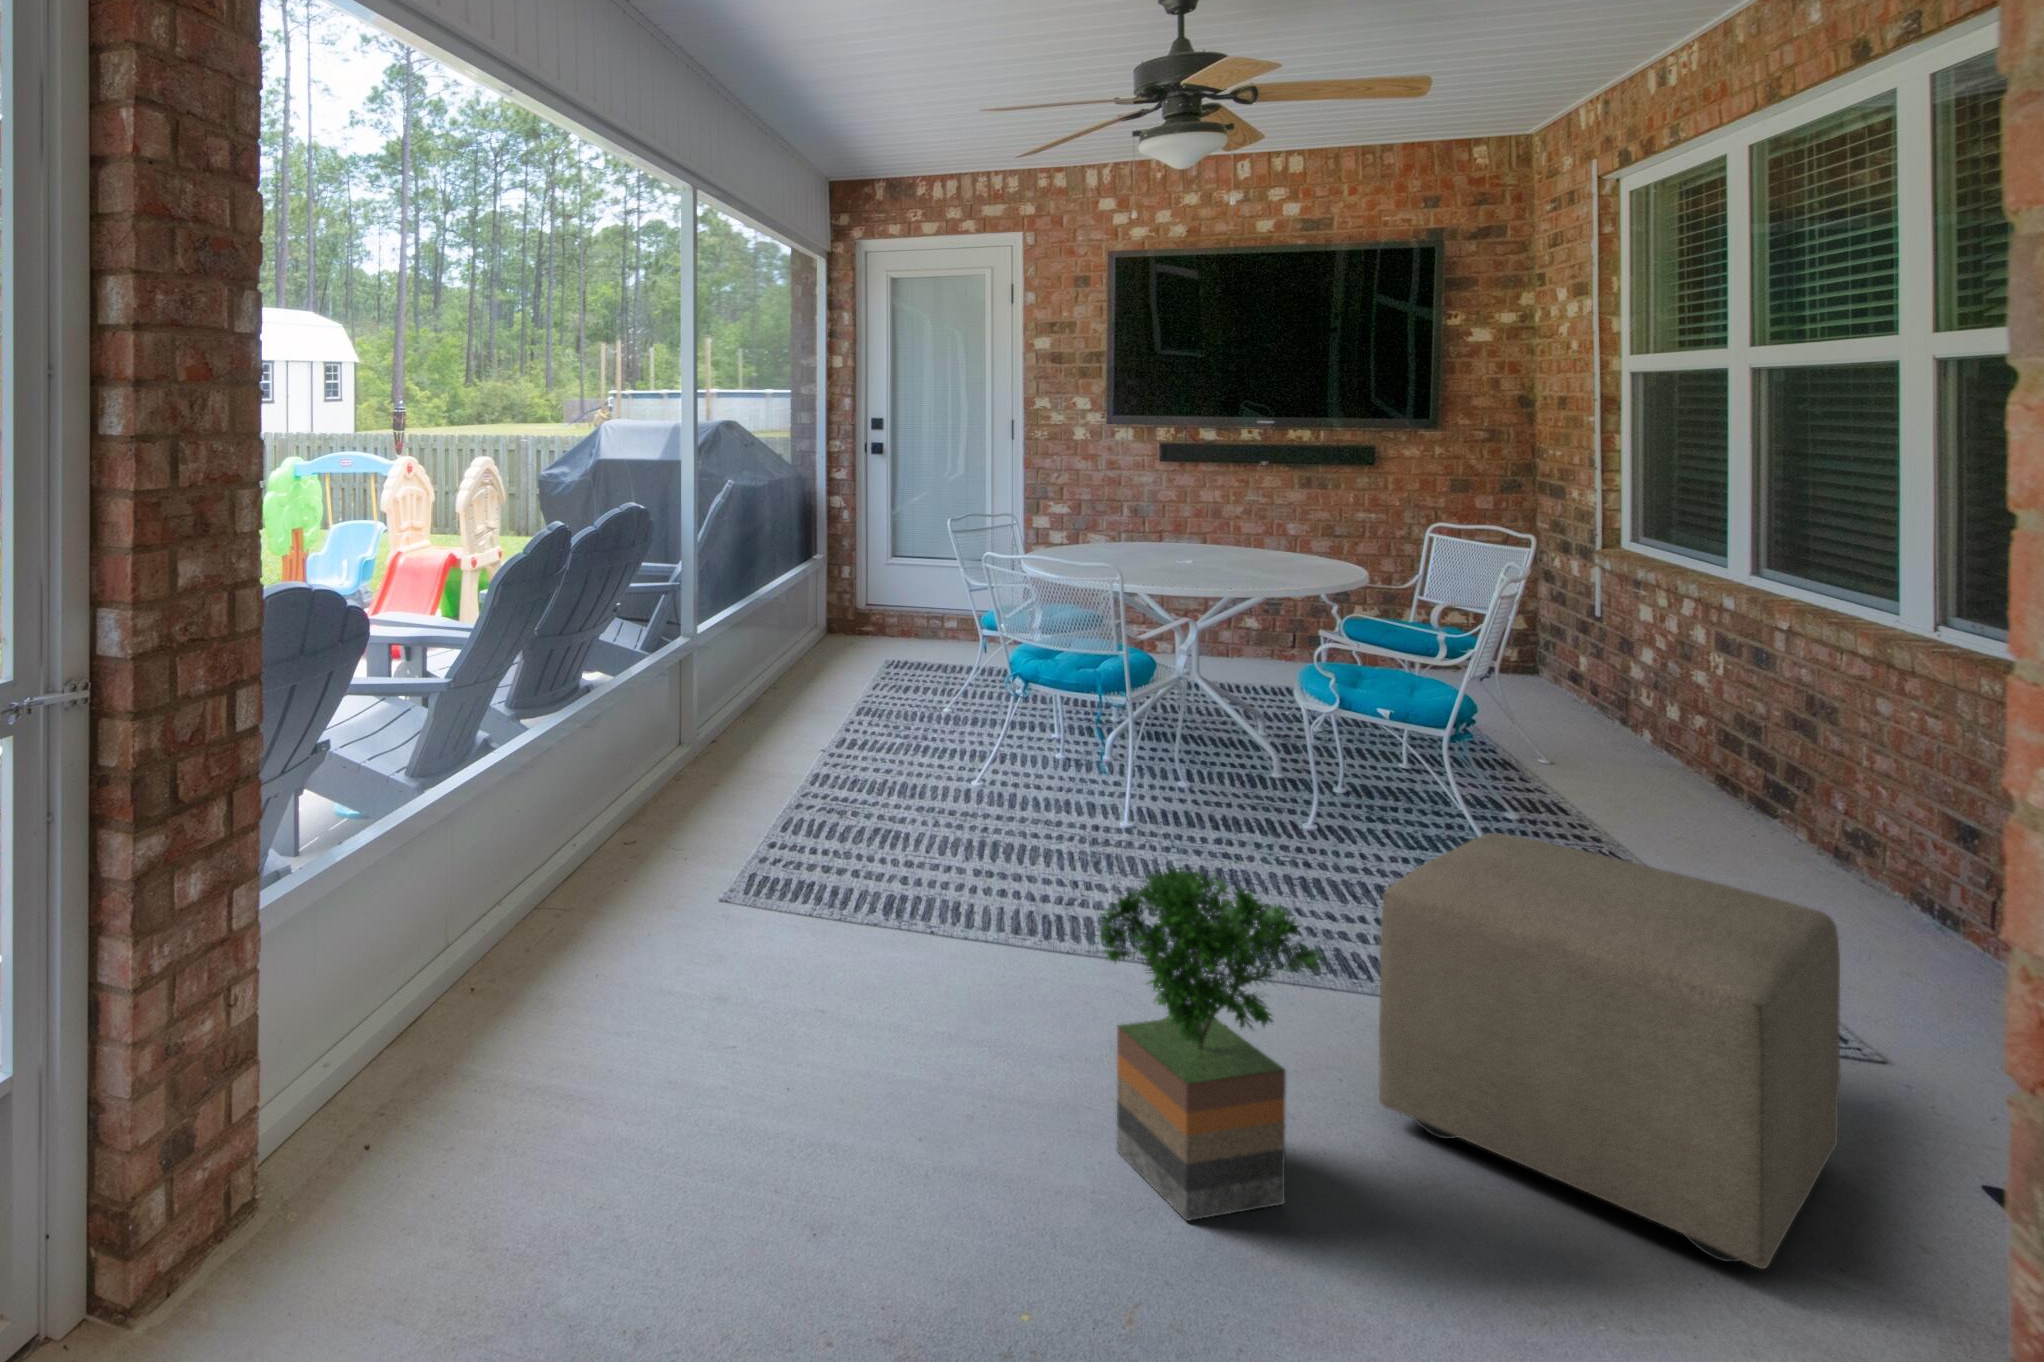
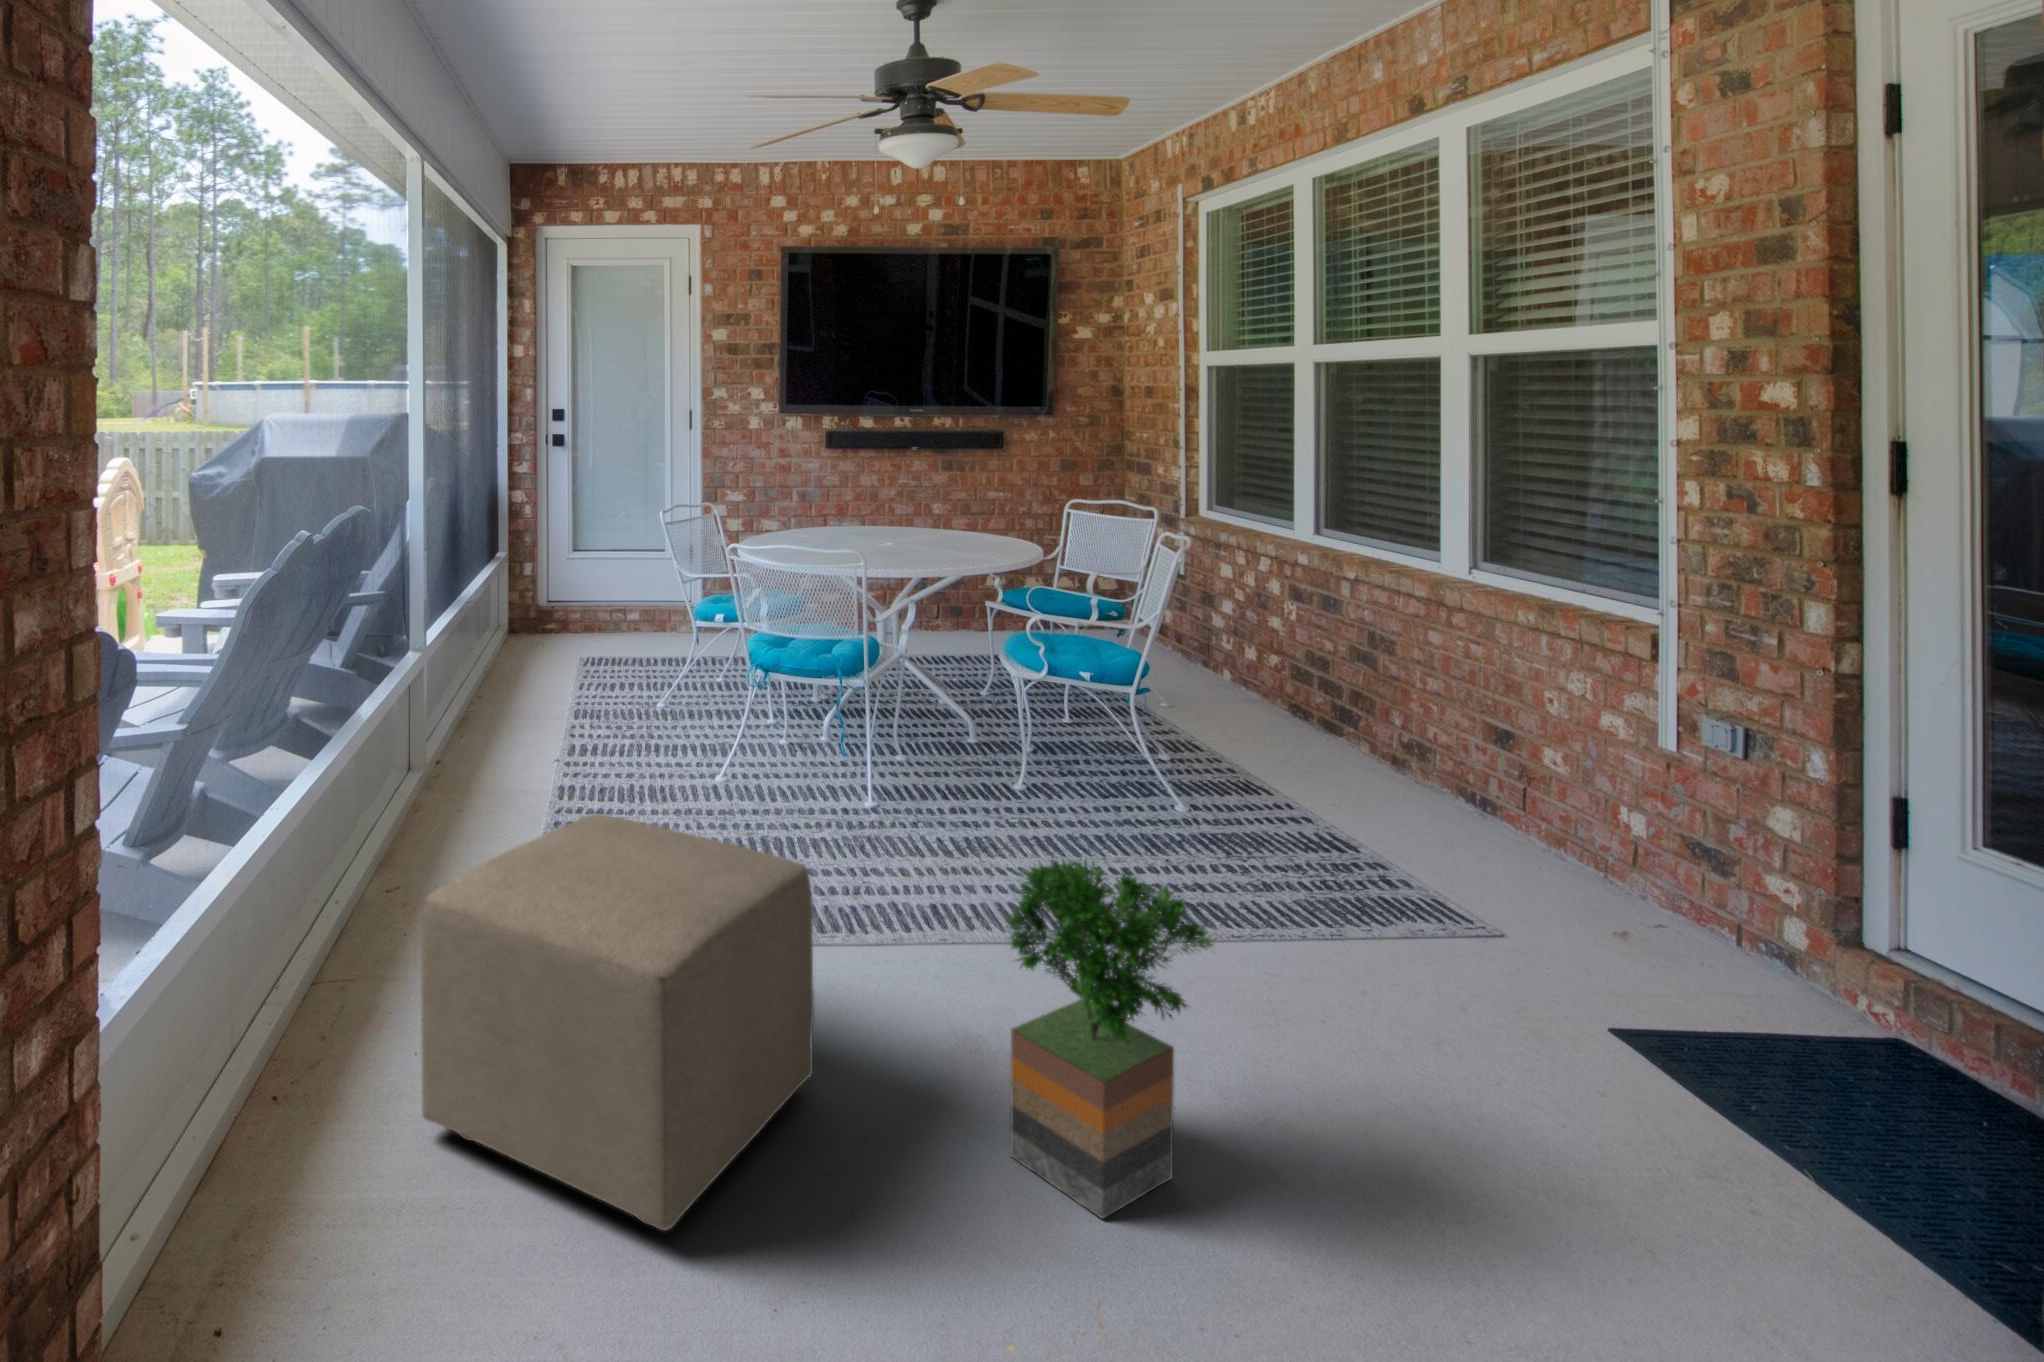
ottoman: present [1379,833,1840,1269] -> present [421,814,814,1231]

